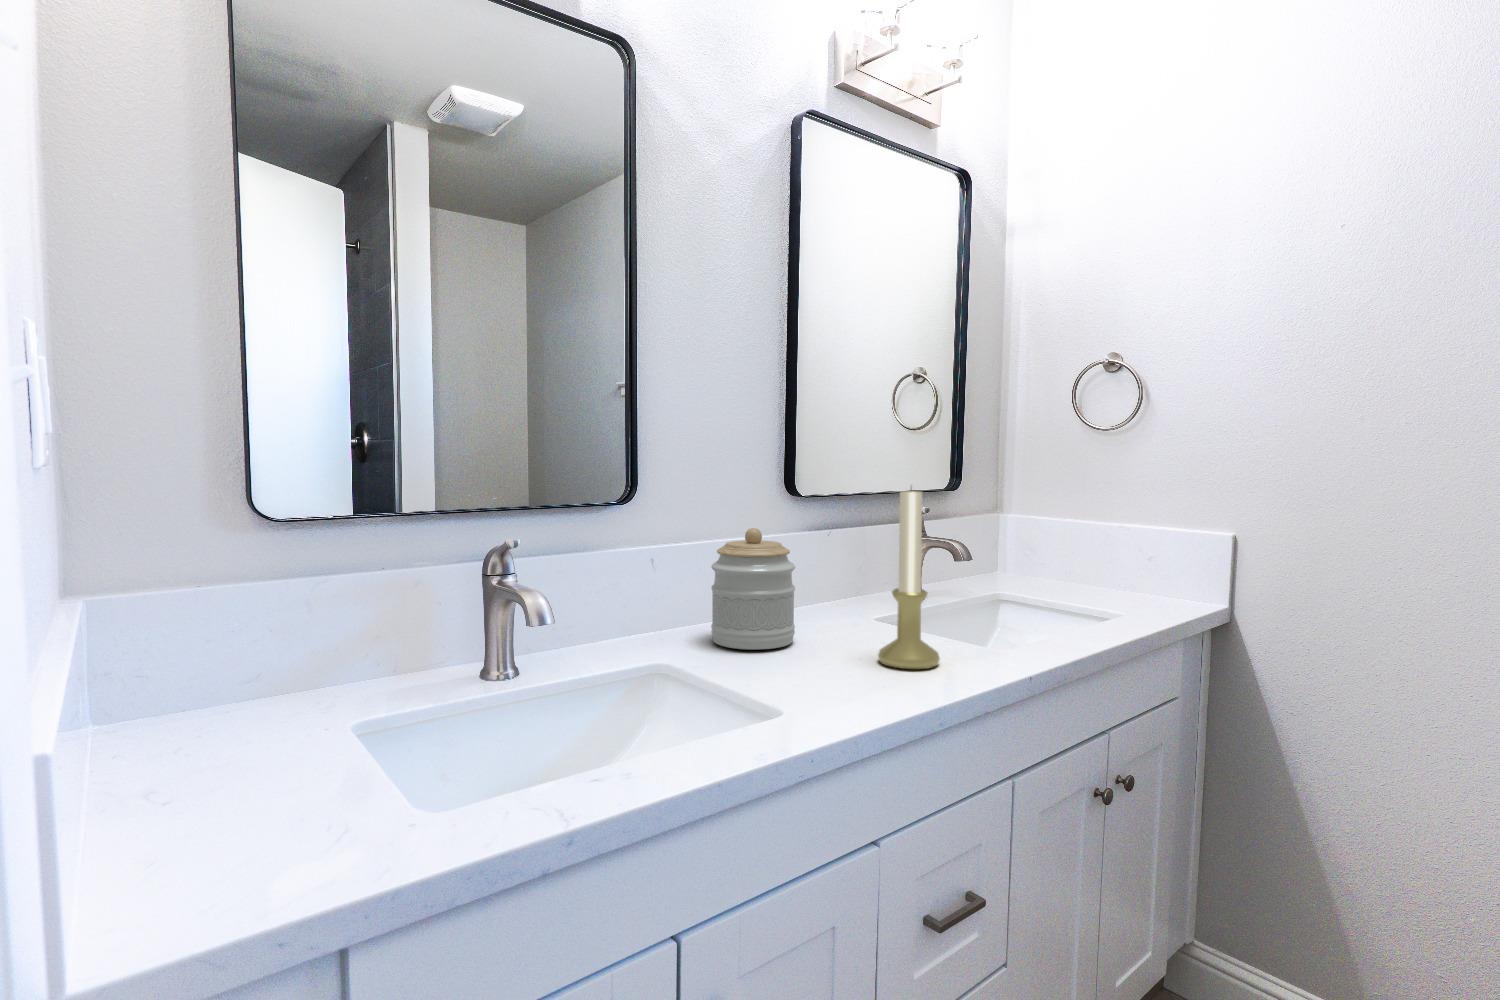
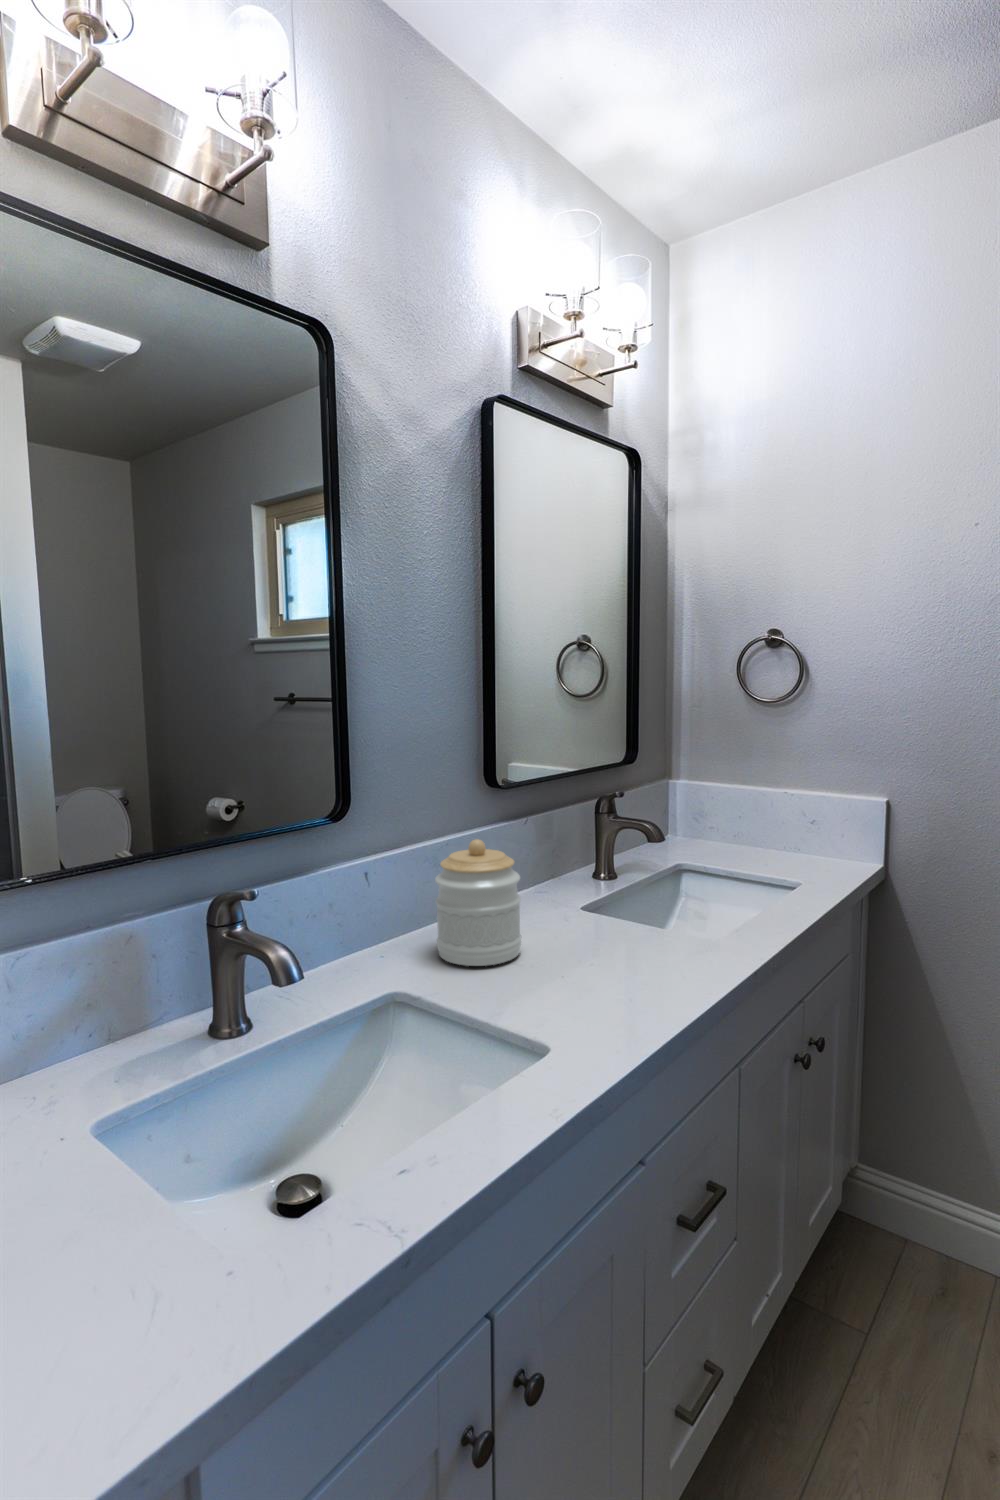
candle holder: present [878,491,940,669] -> none [612,796,672,979]

